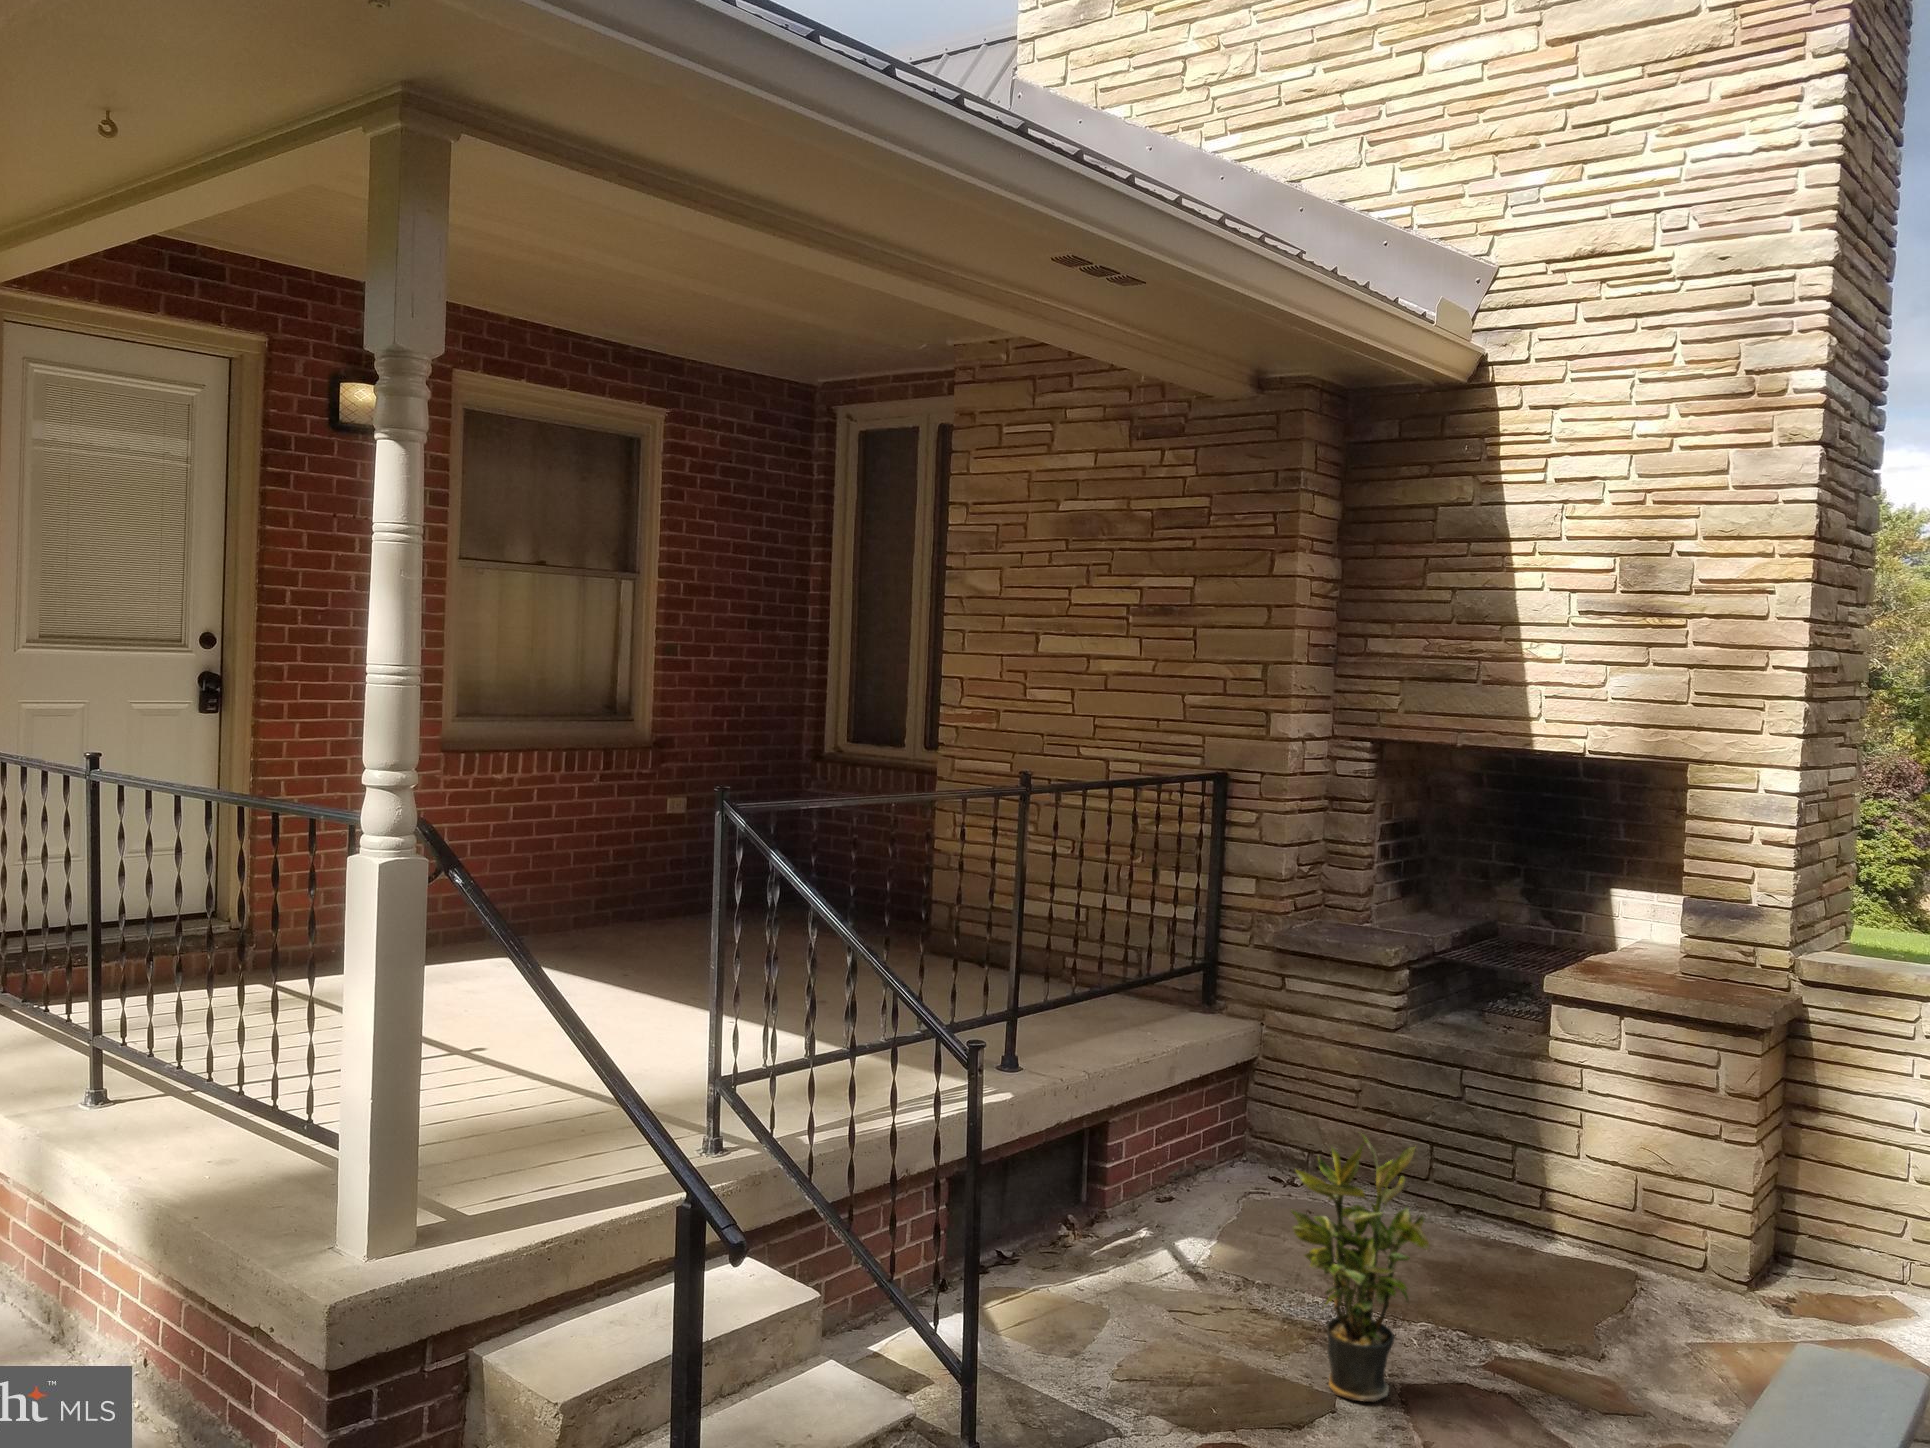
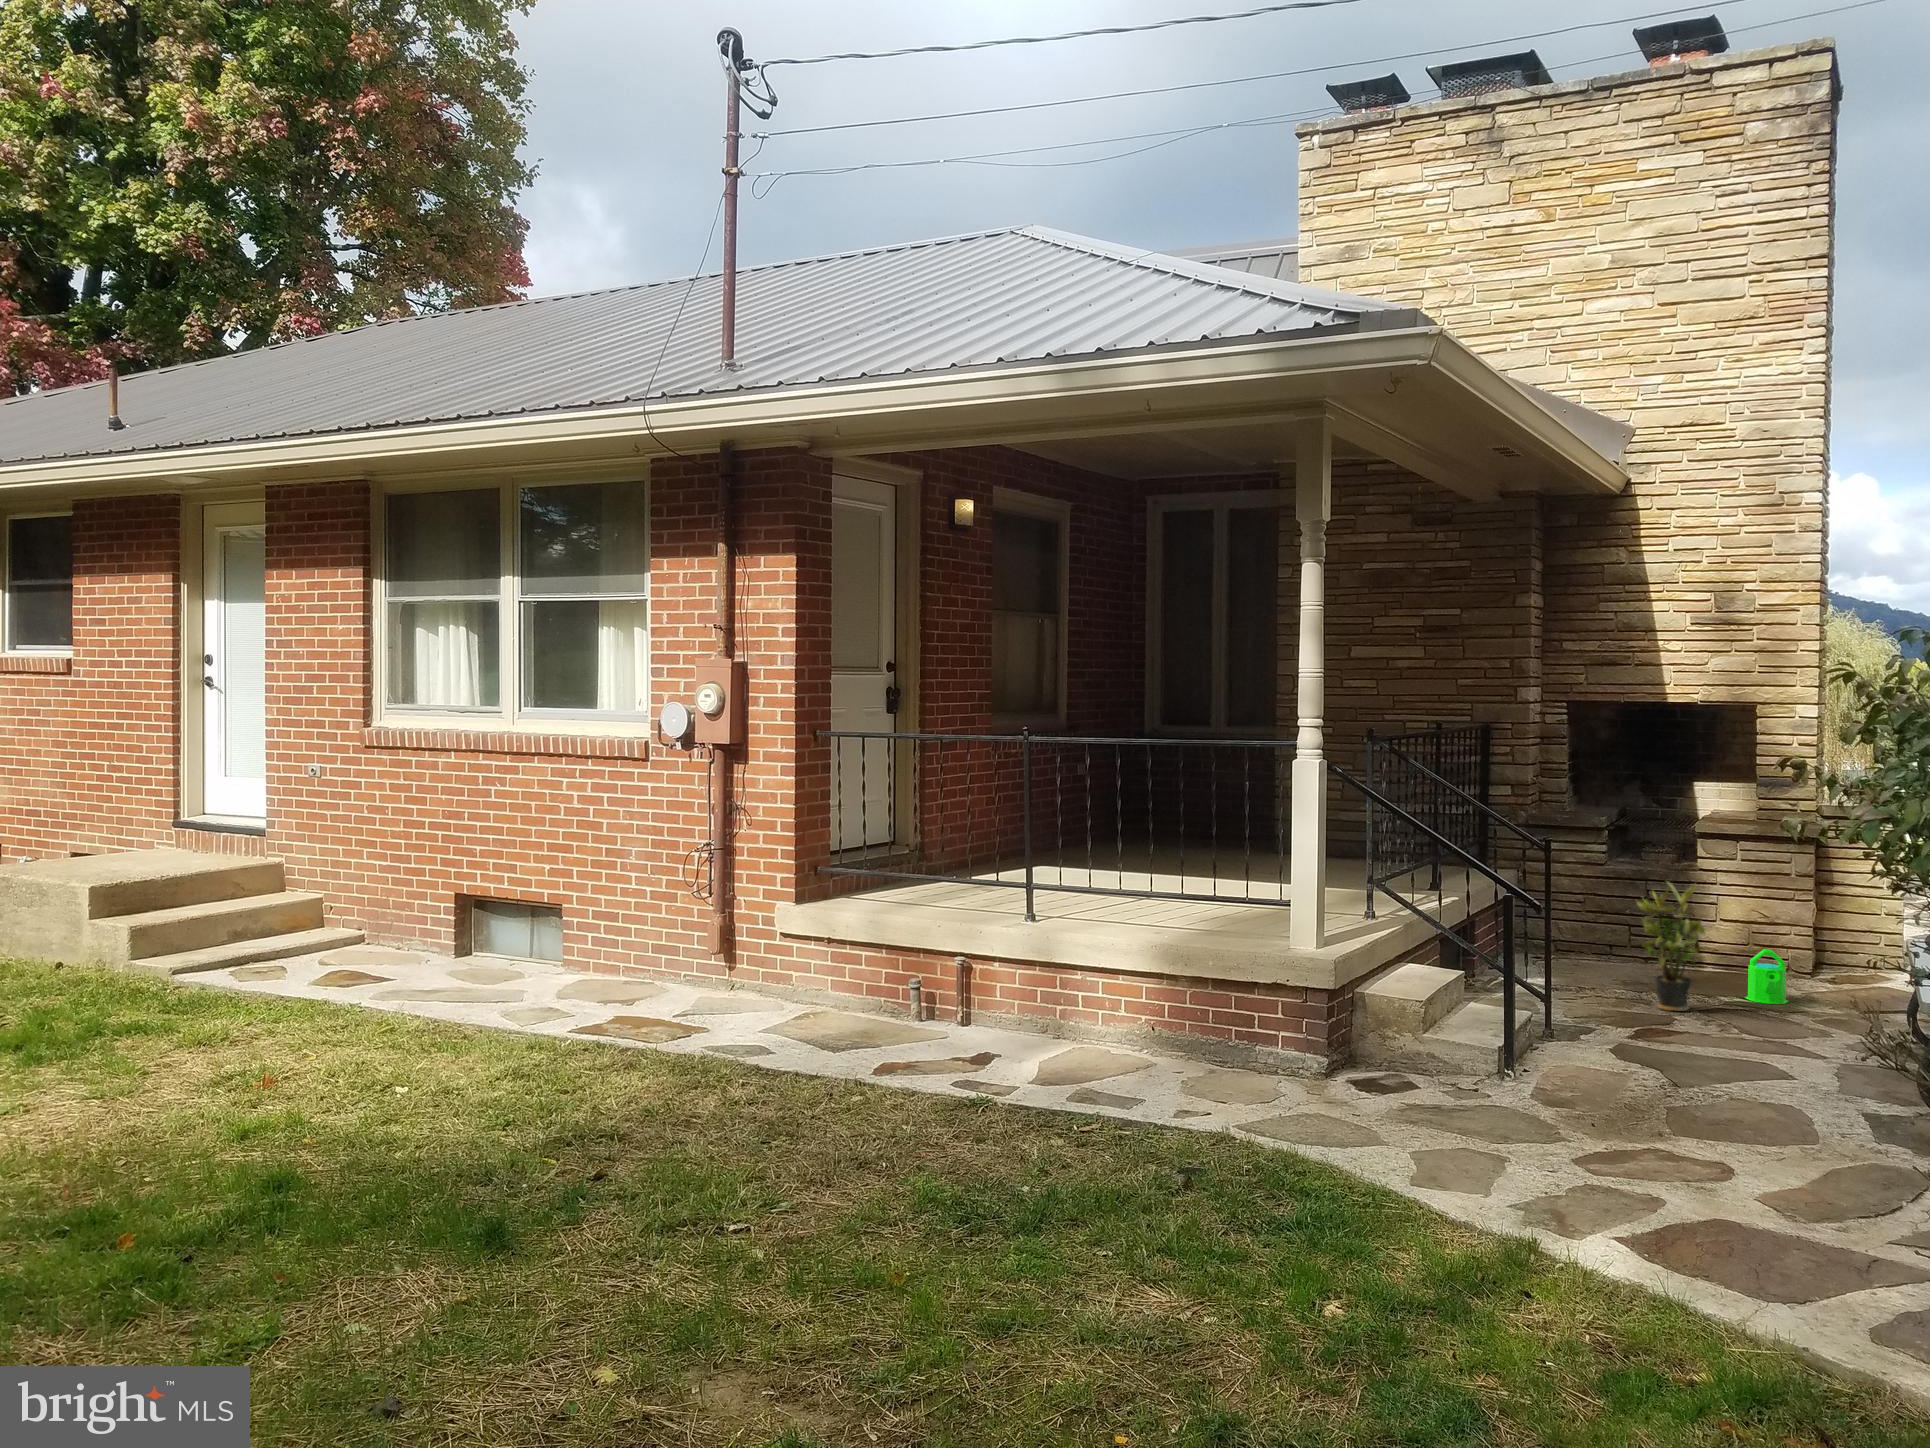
watering can: none [1543,1271,1630,1390] -> present [1745,949,1788,1004]

